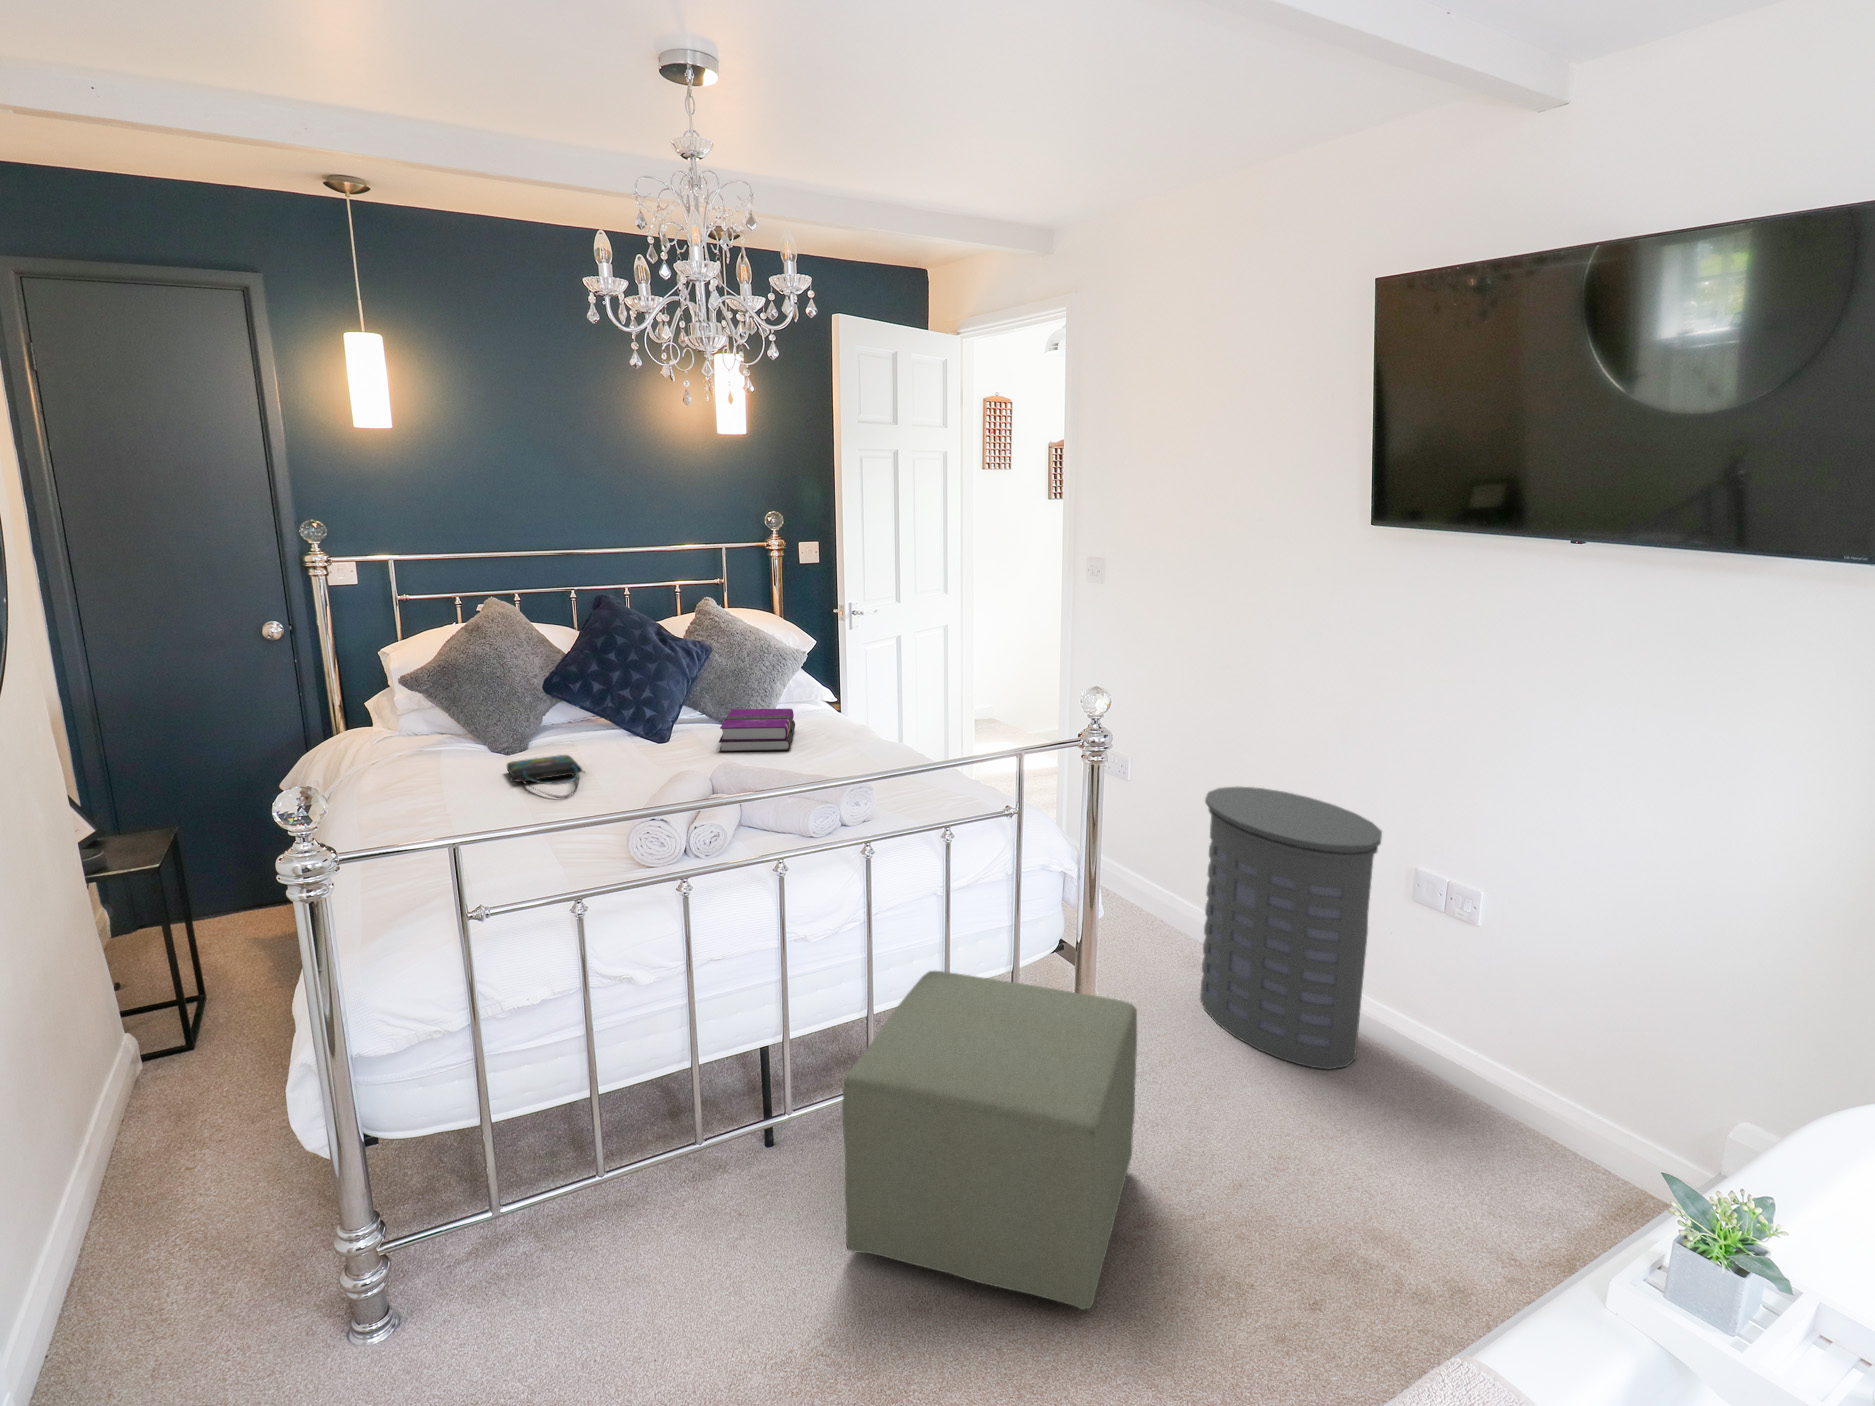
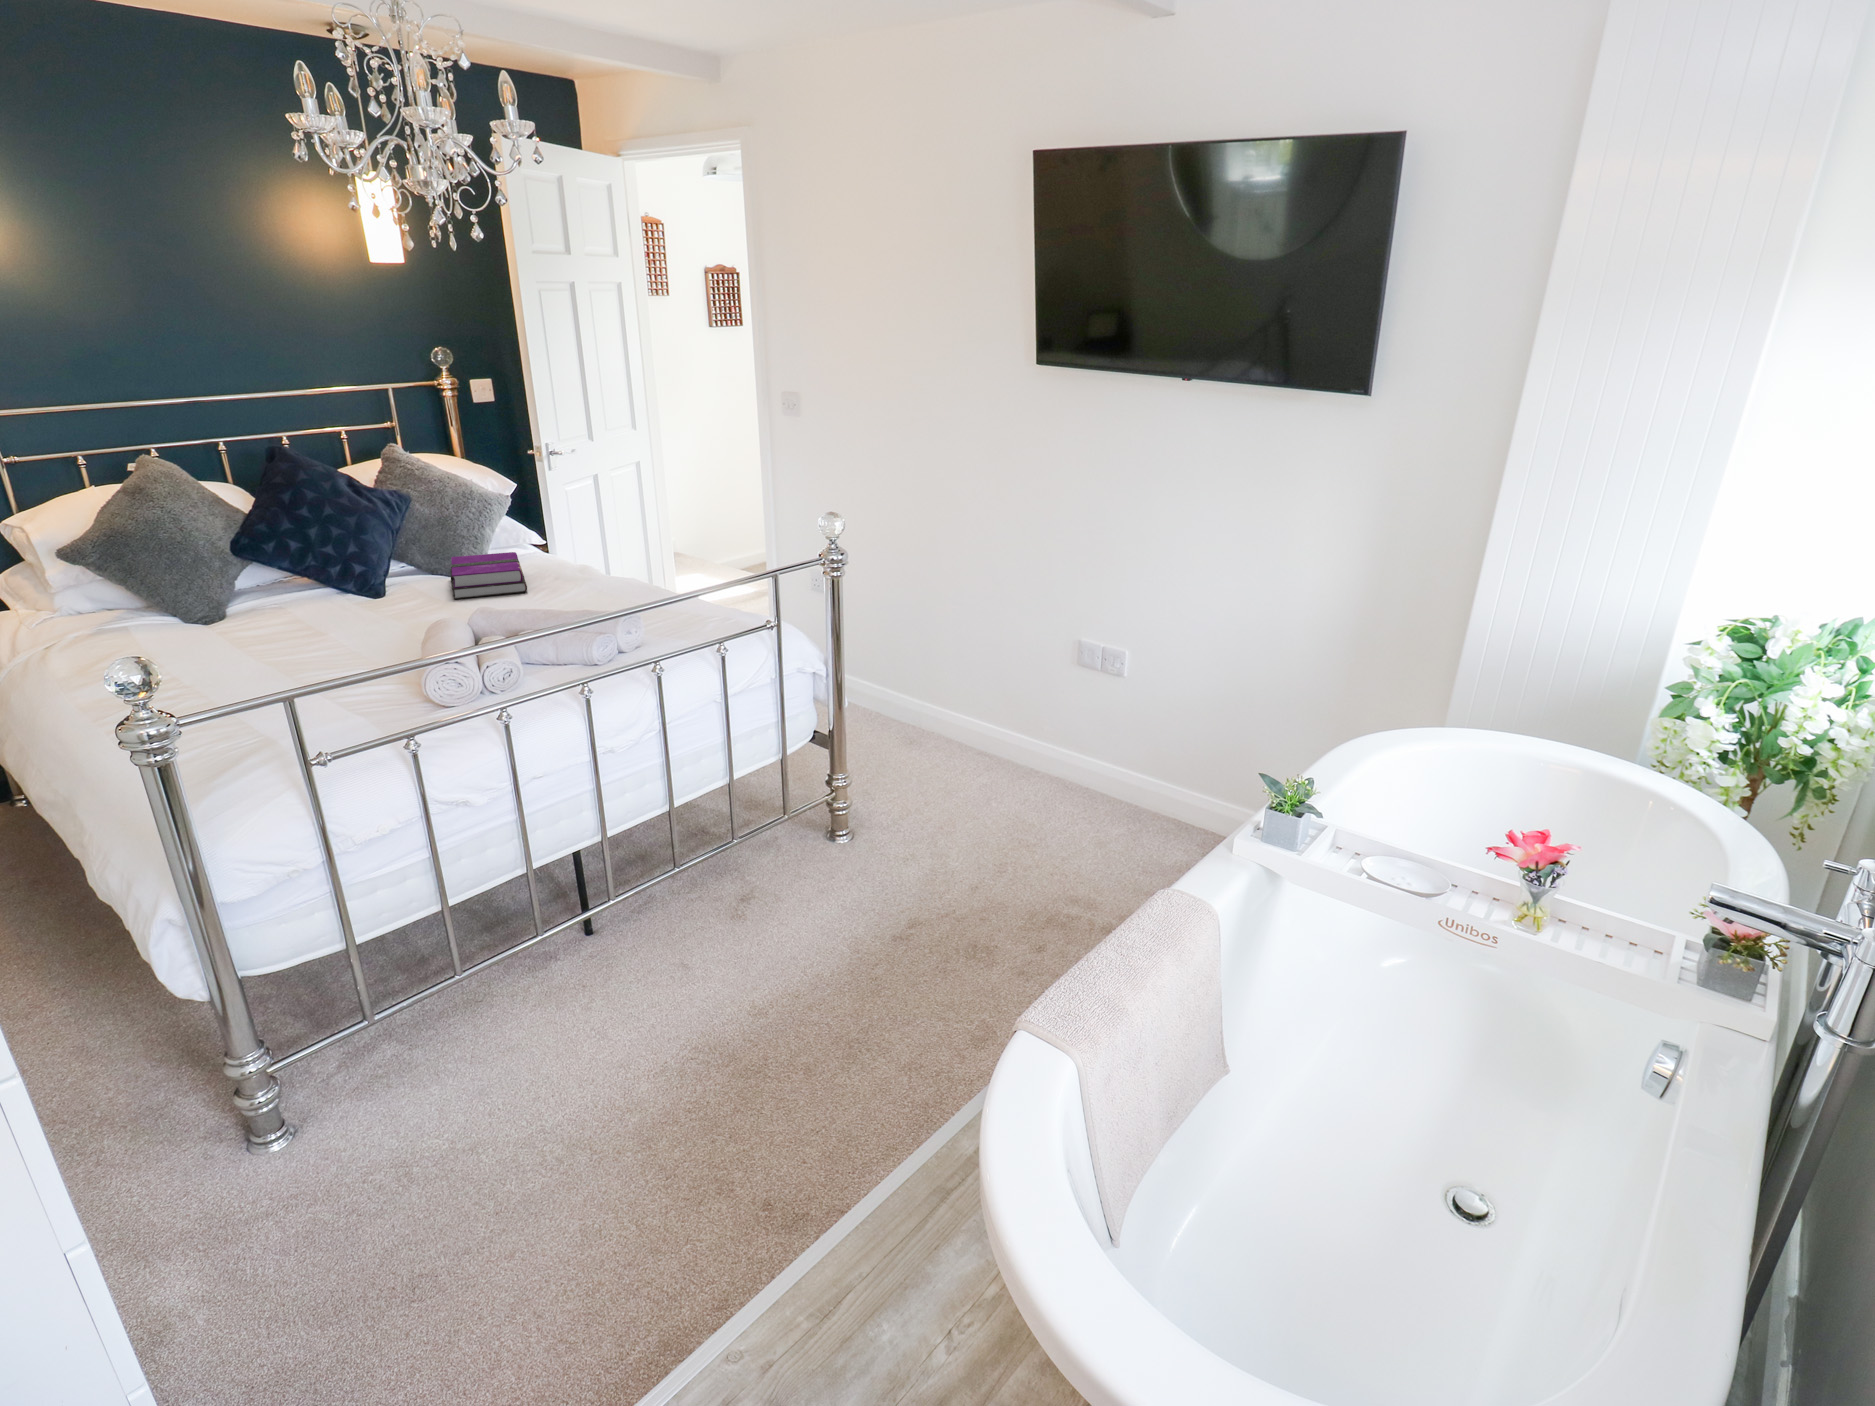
tote bag: present [507,755,584,798] -> none [228,615,325,657]
laundry hamper: present [1200,787,1382,1069] -> none [913,589,1054,803]
ottoman: present [842,971,1137,1309] -> none [676,765,895,991]

